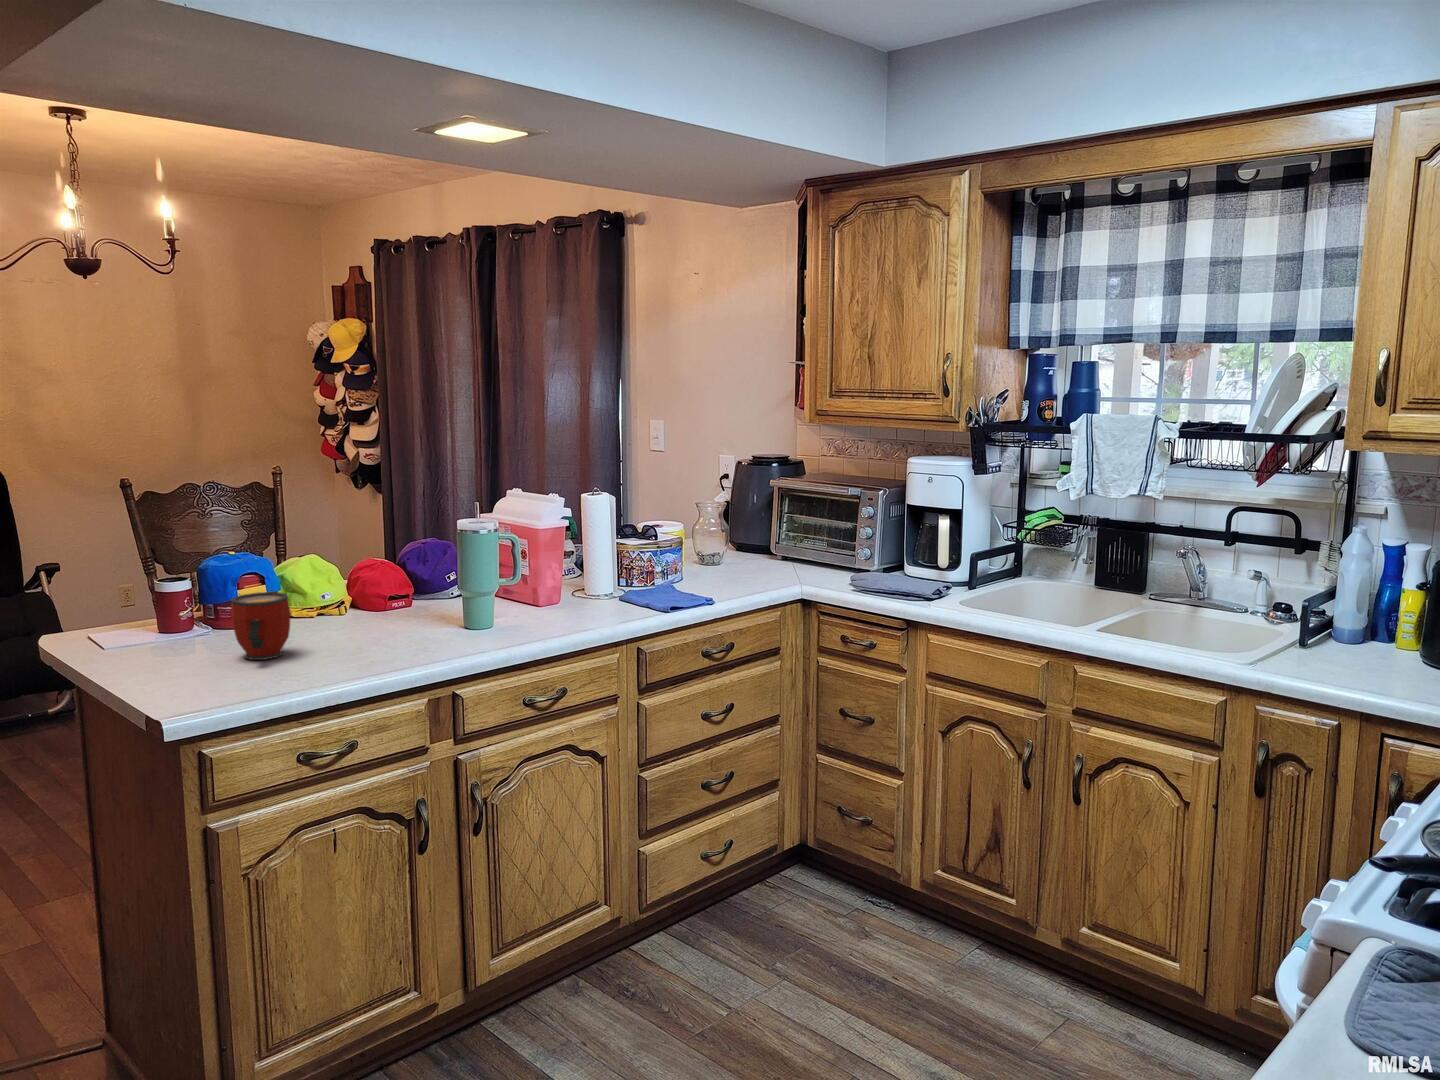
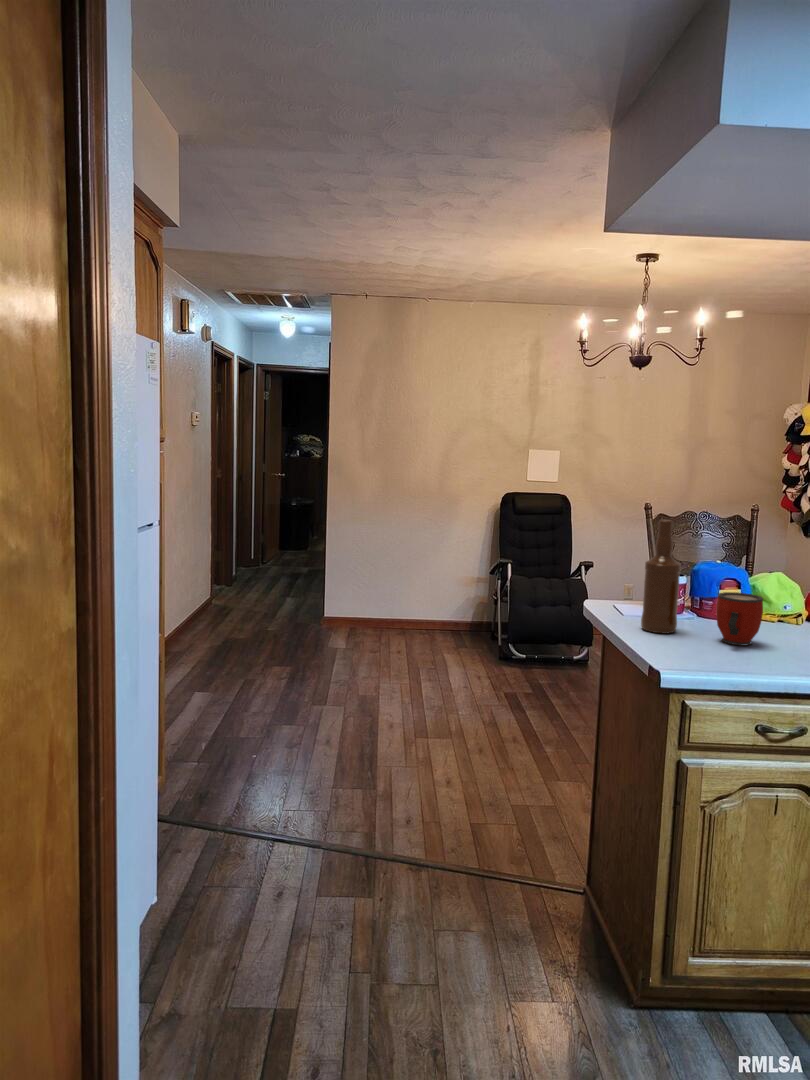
bottle: none [123,511,182,666] -> present [641,520,681,633]

